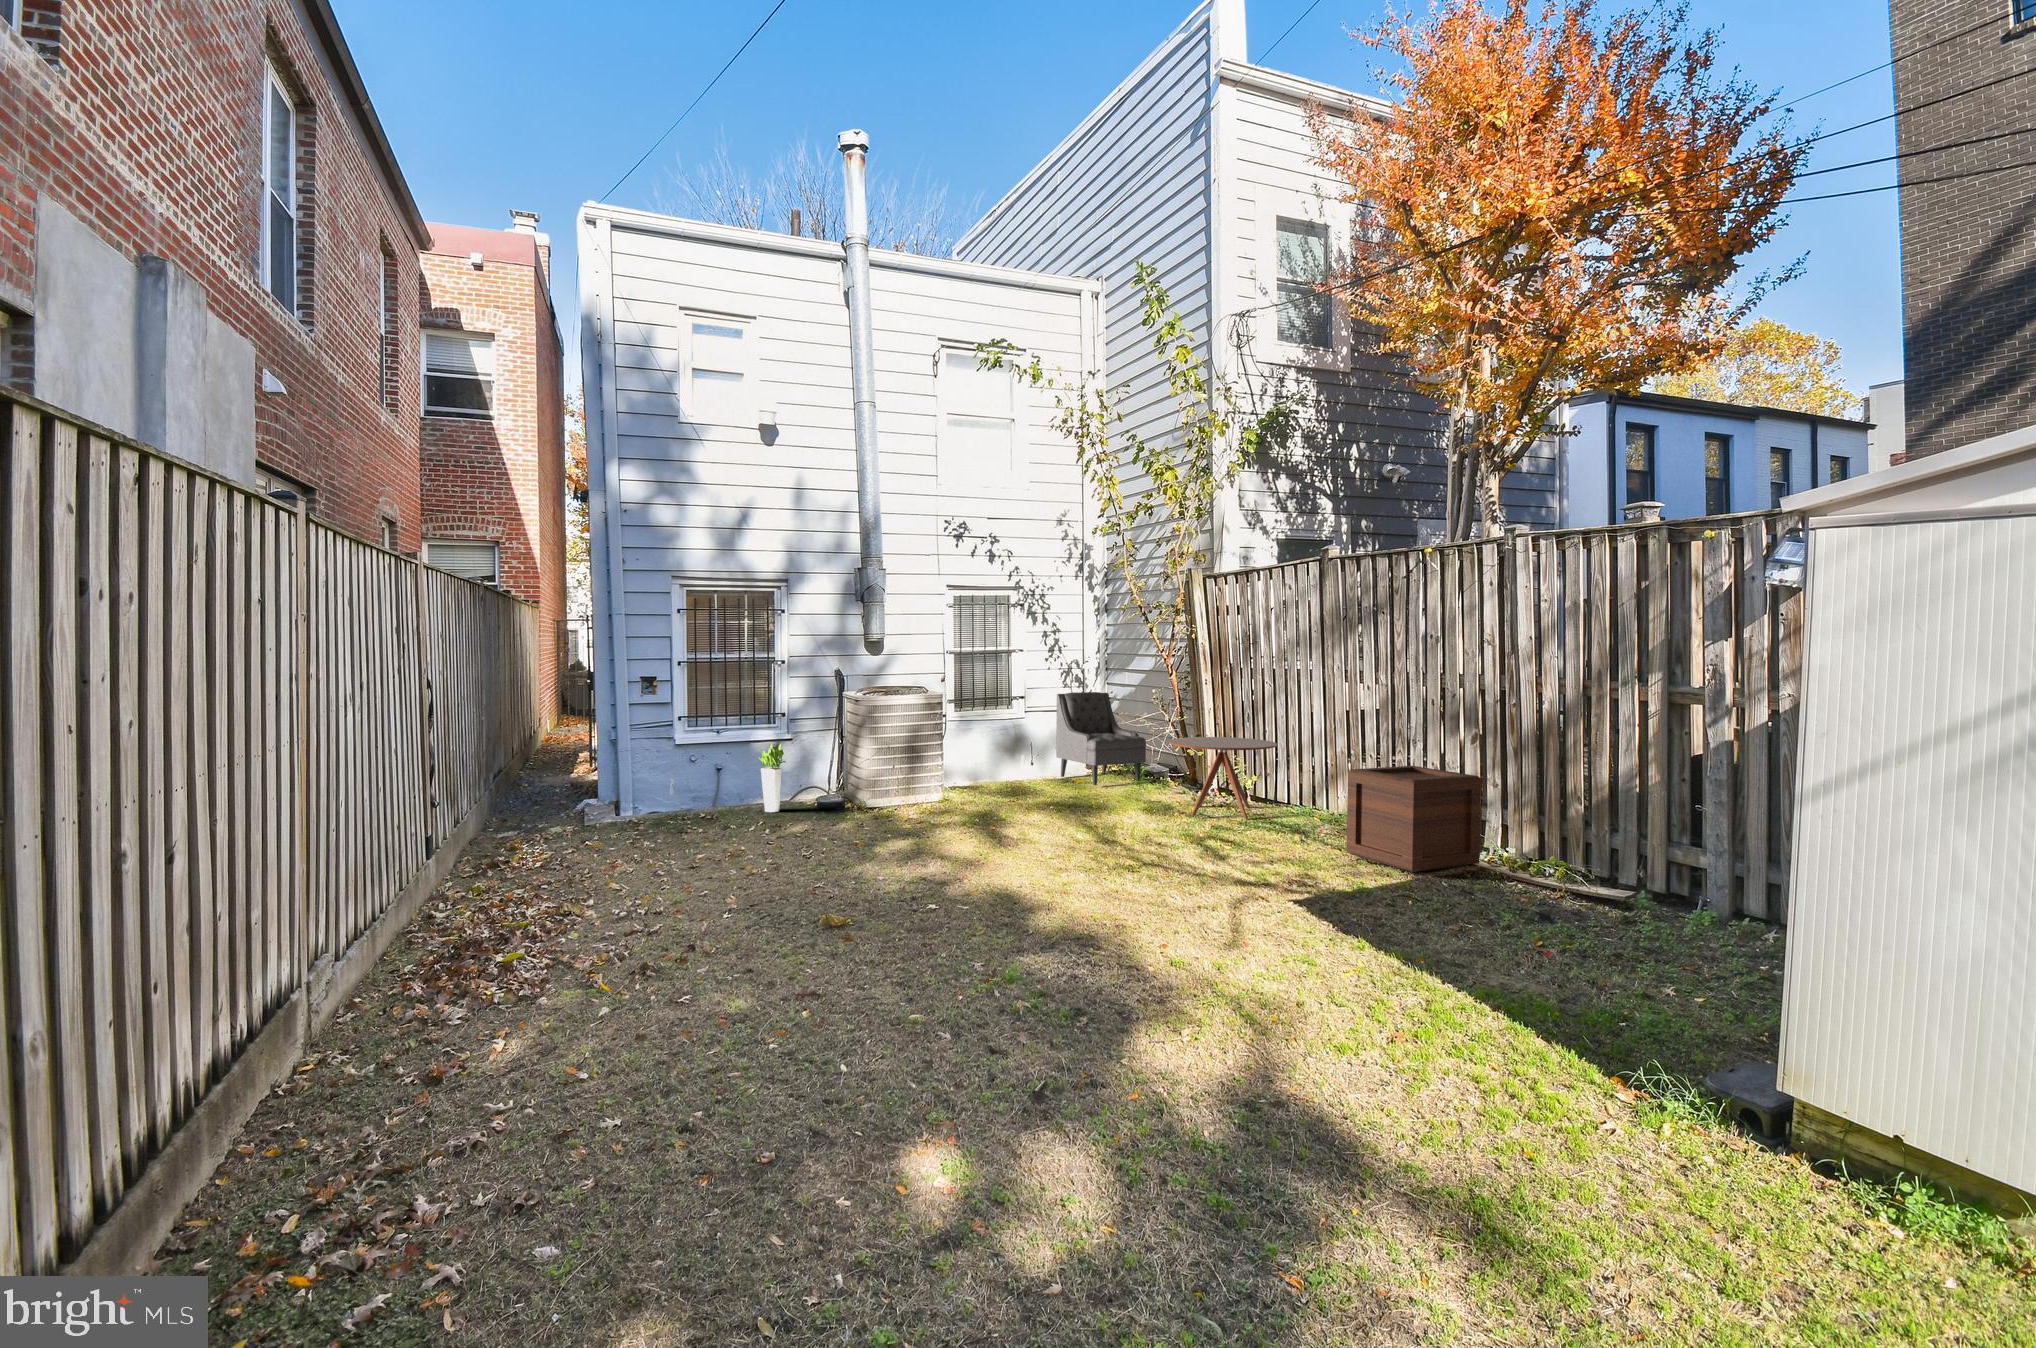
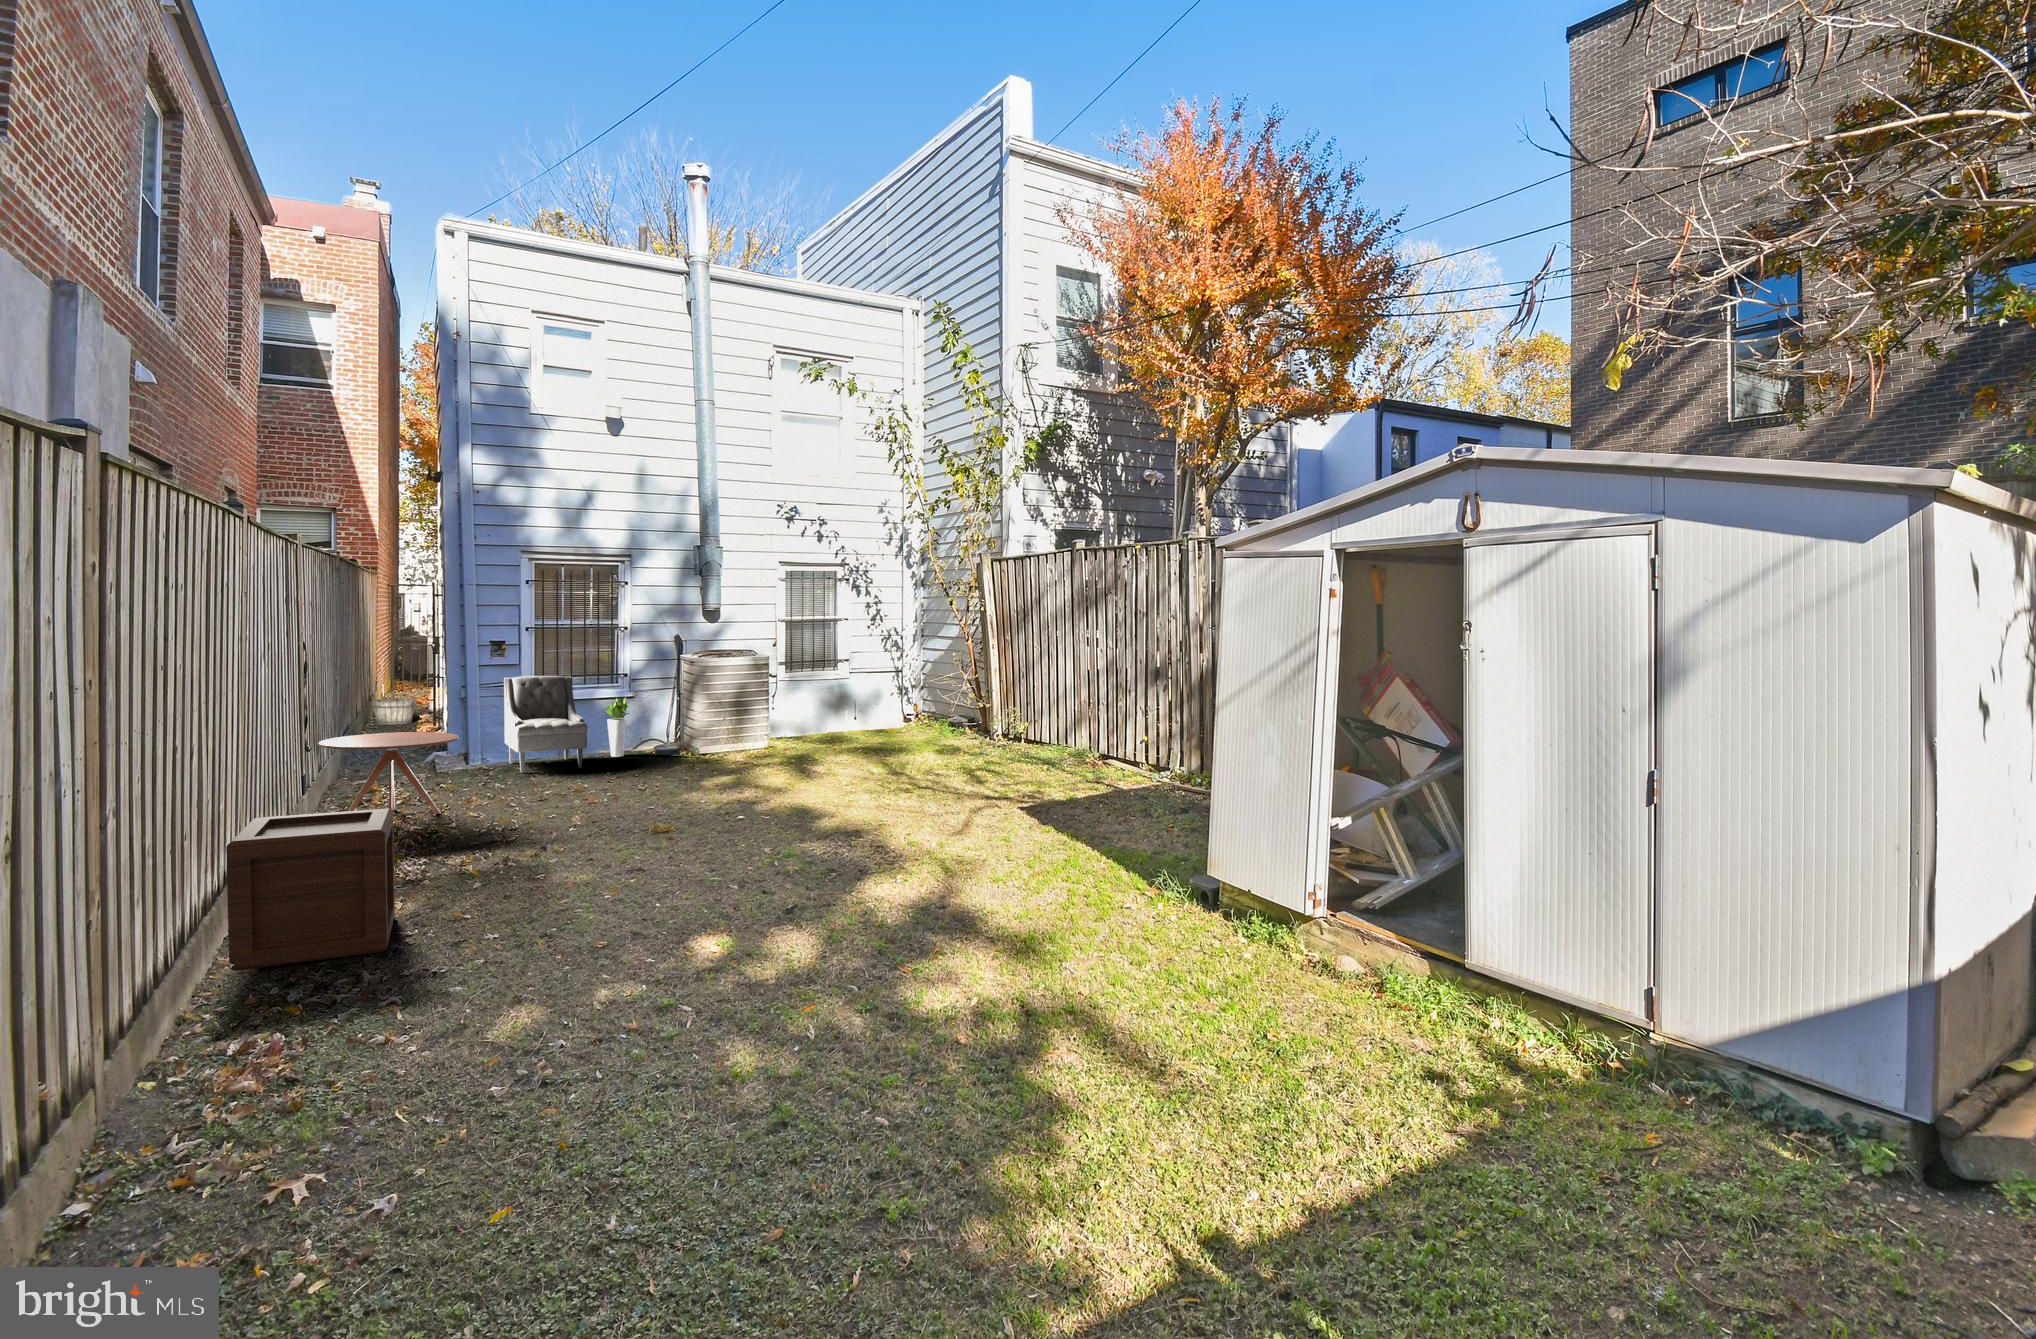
chair: present [1056,692,1146,785] -> present [504,676,588,772]
wooden bucket: none [520,732,564,767] -> present [372,692,416,725]
round table: present [1169,737,1277,819] -> present [319,732,459,814]
wooden crate: present [1346,766,1482,872] -> present [226,808,395,971]

